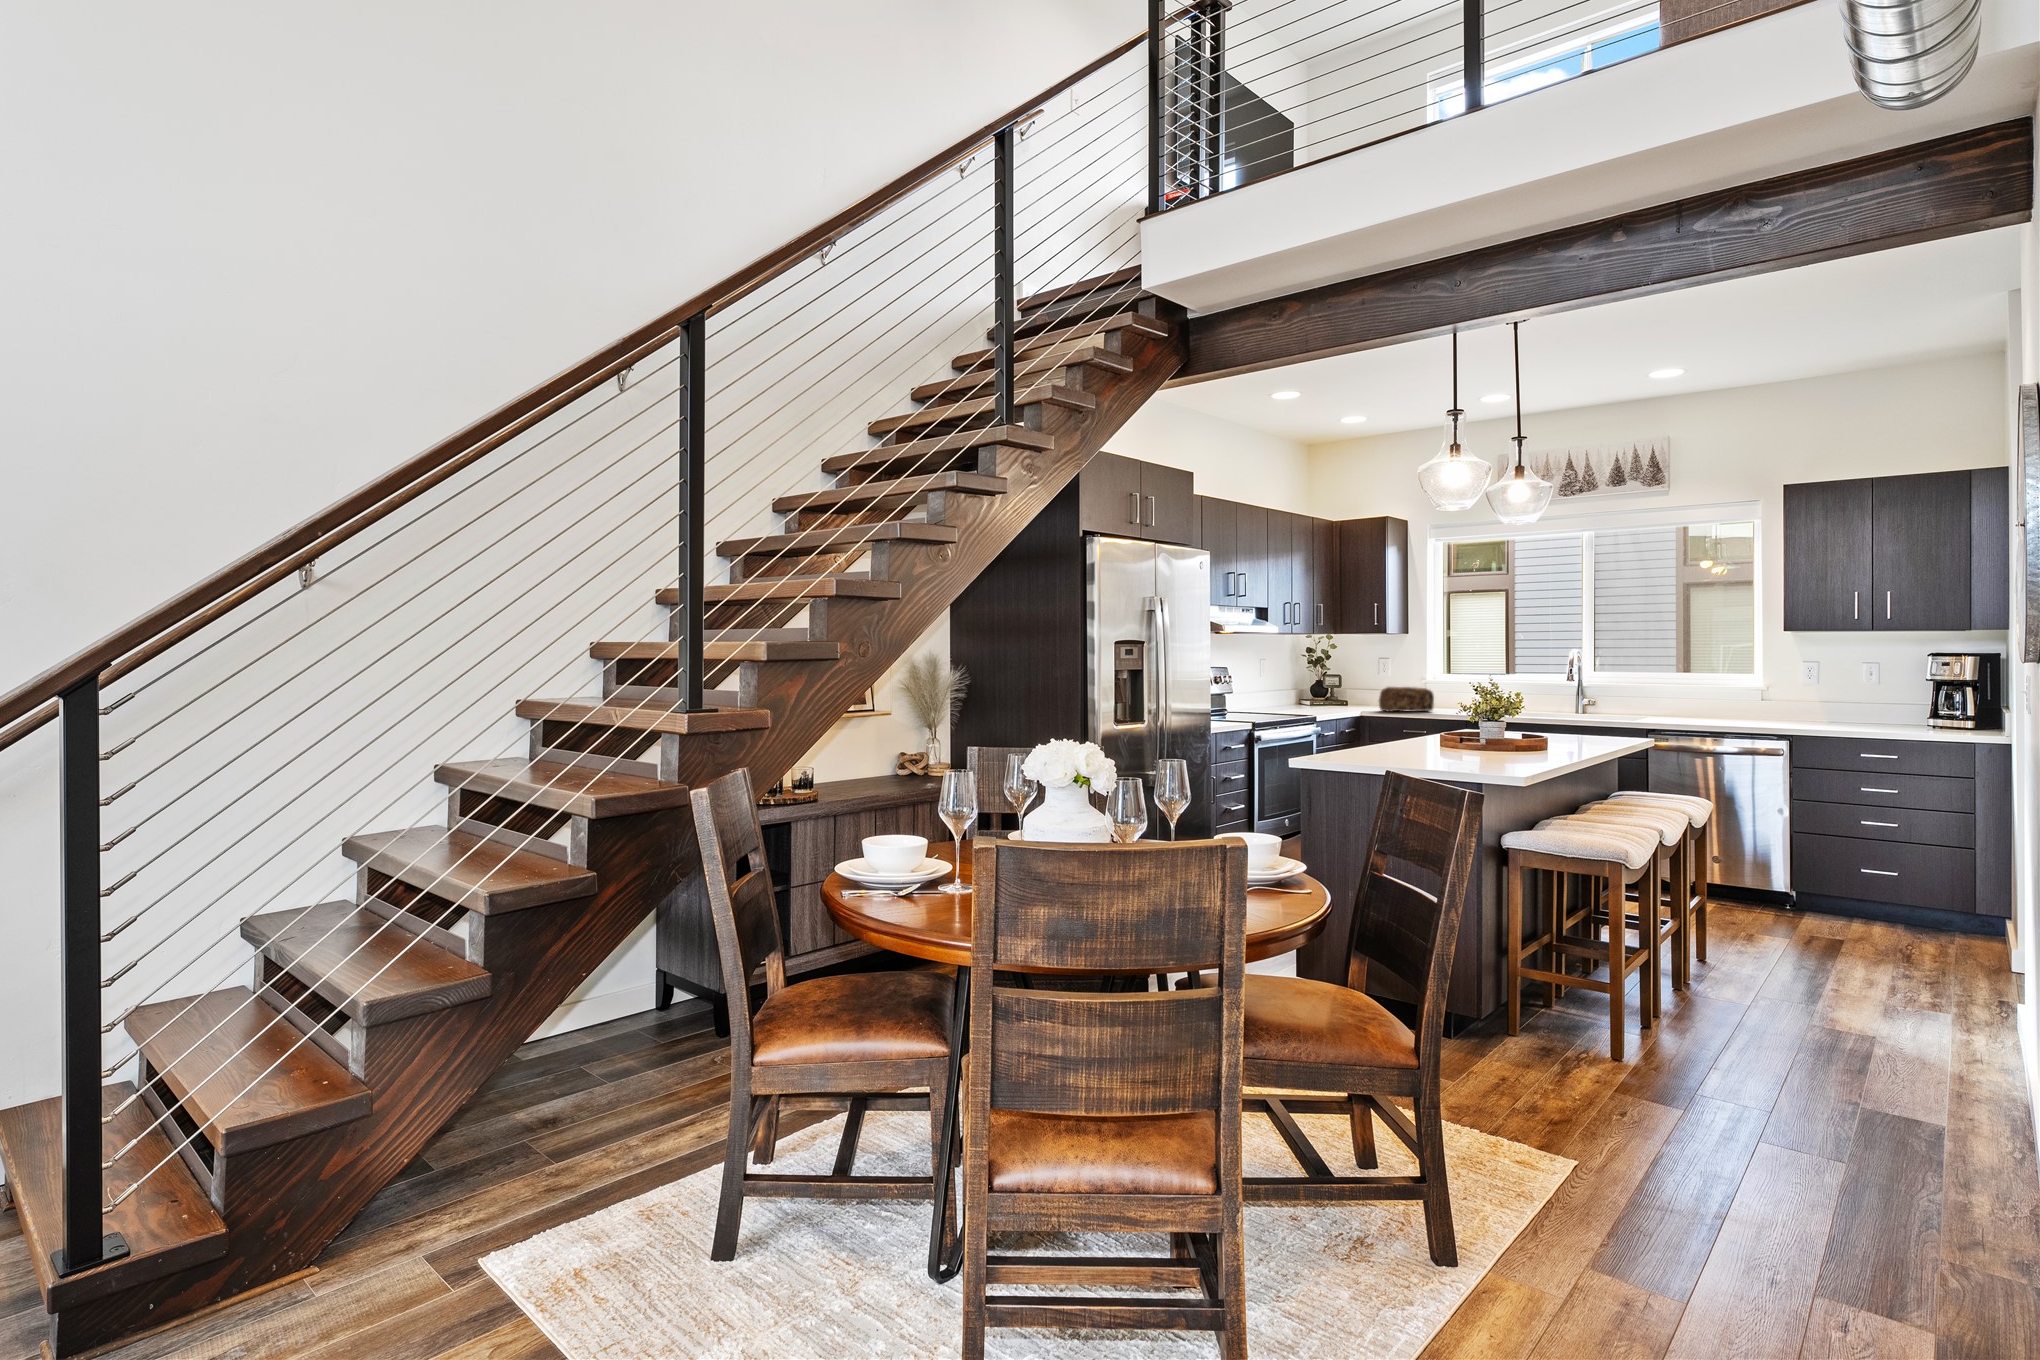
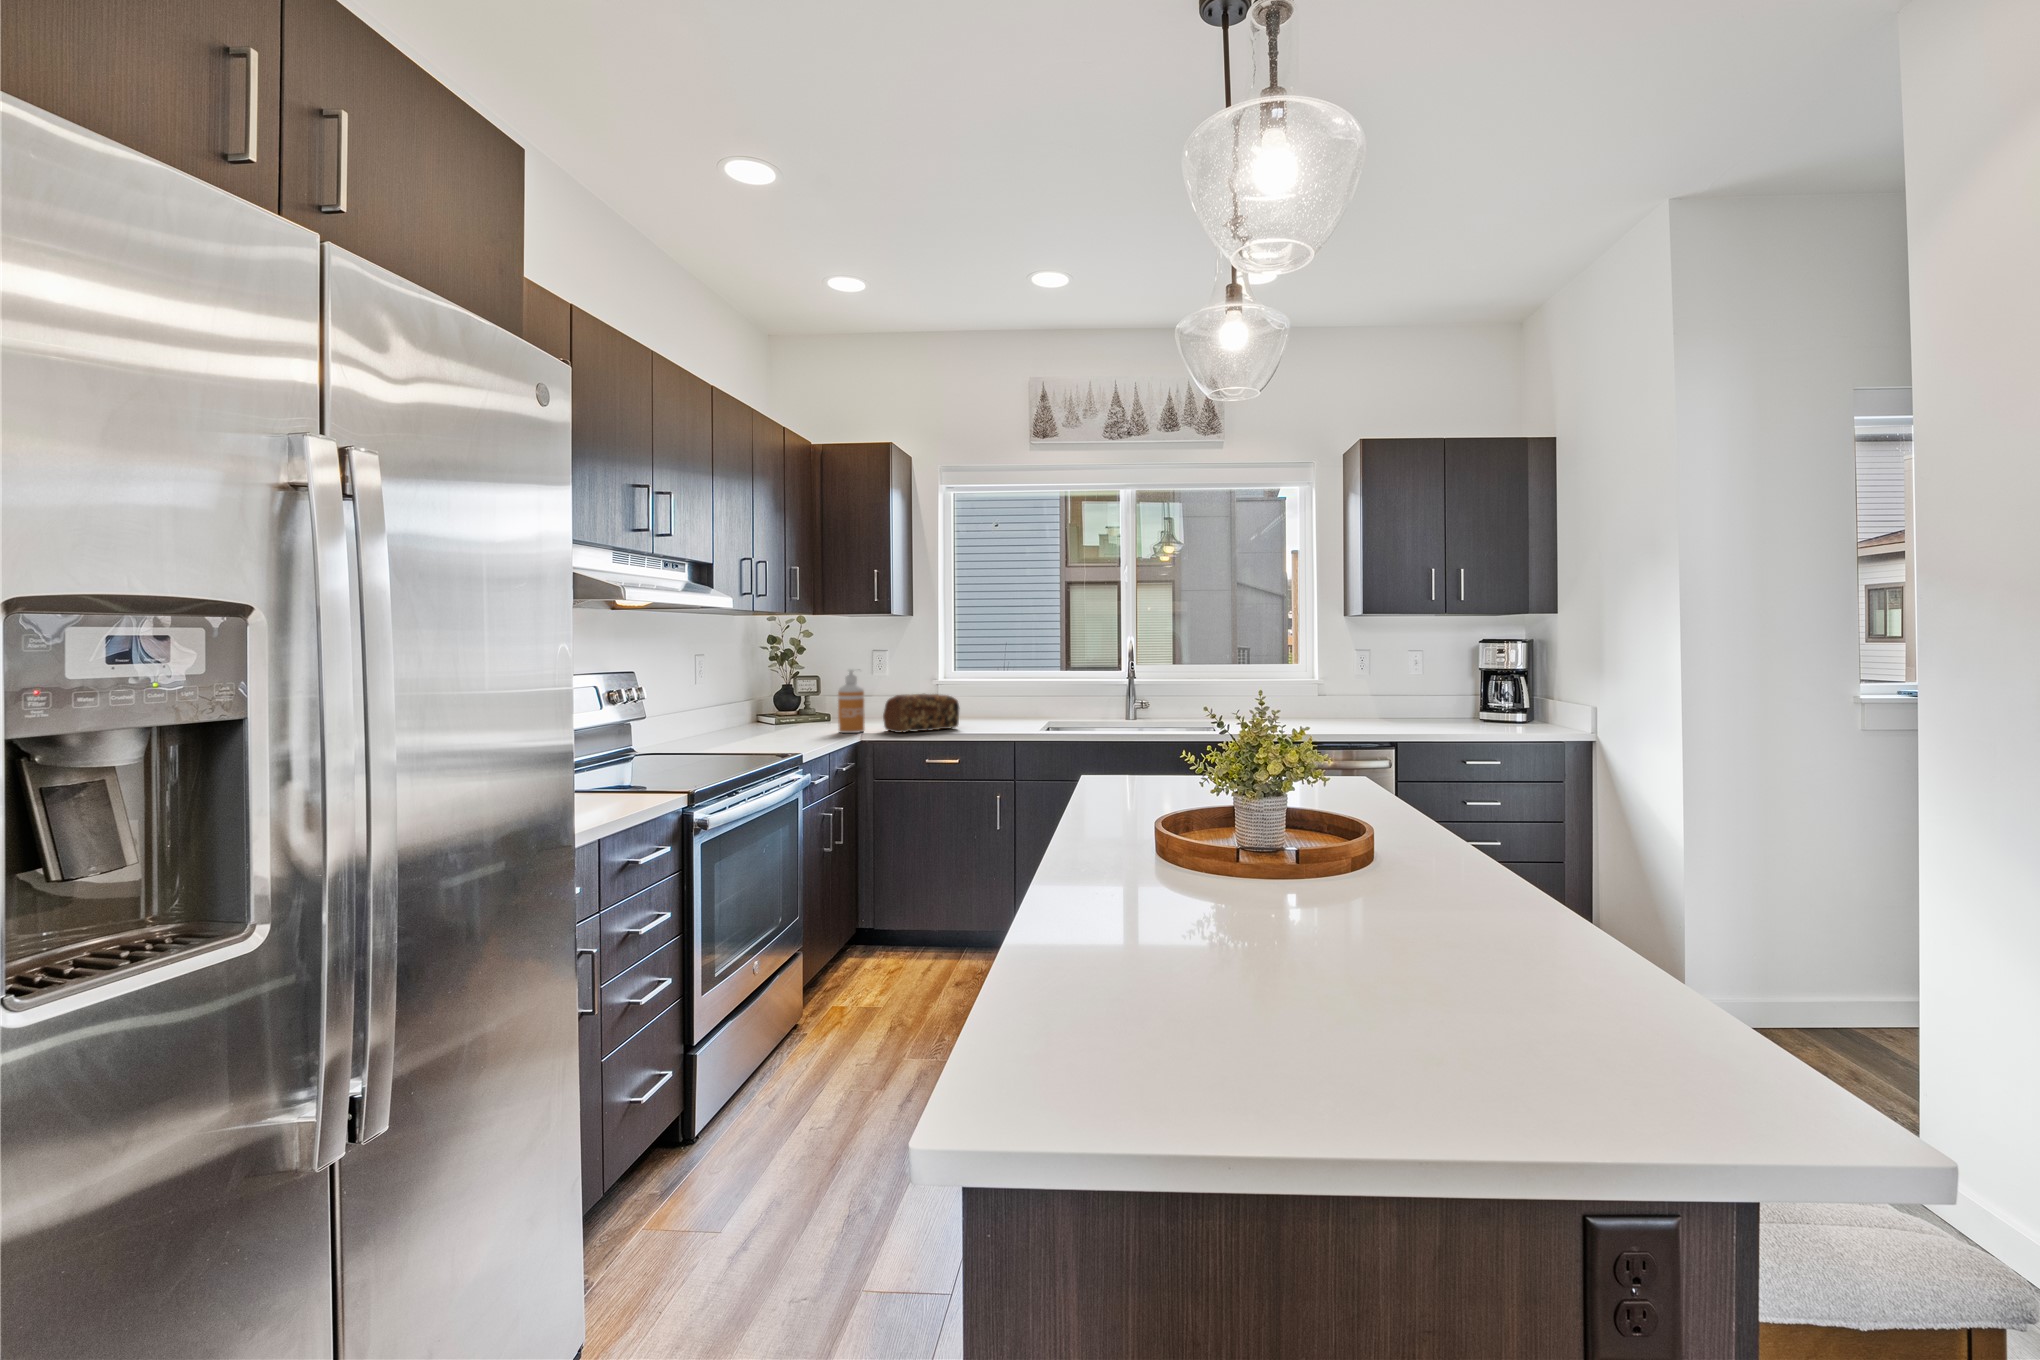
soap dispenser: none [1348,669,1366,711] -> present [838,669,865,733]

